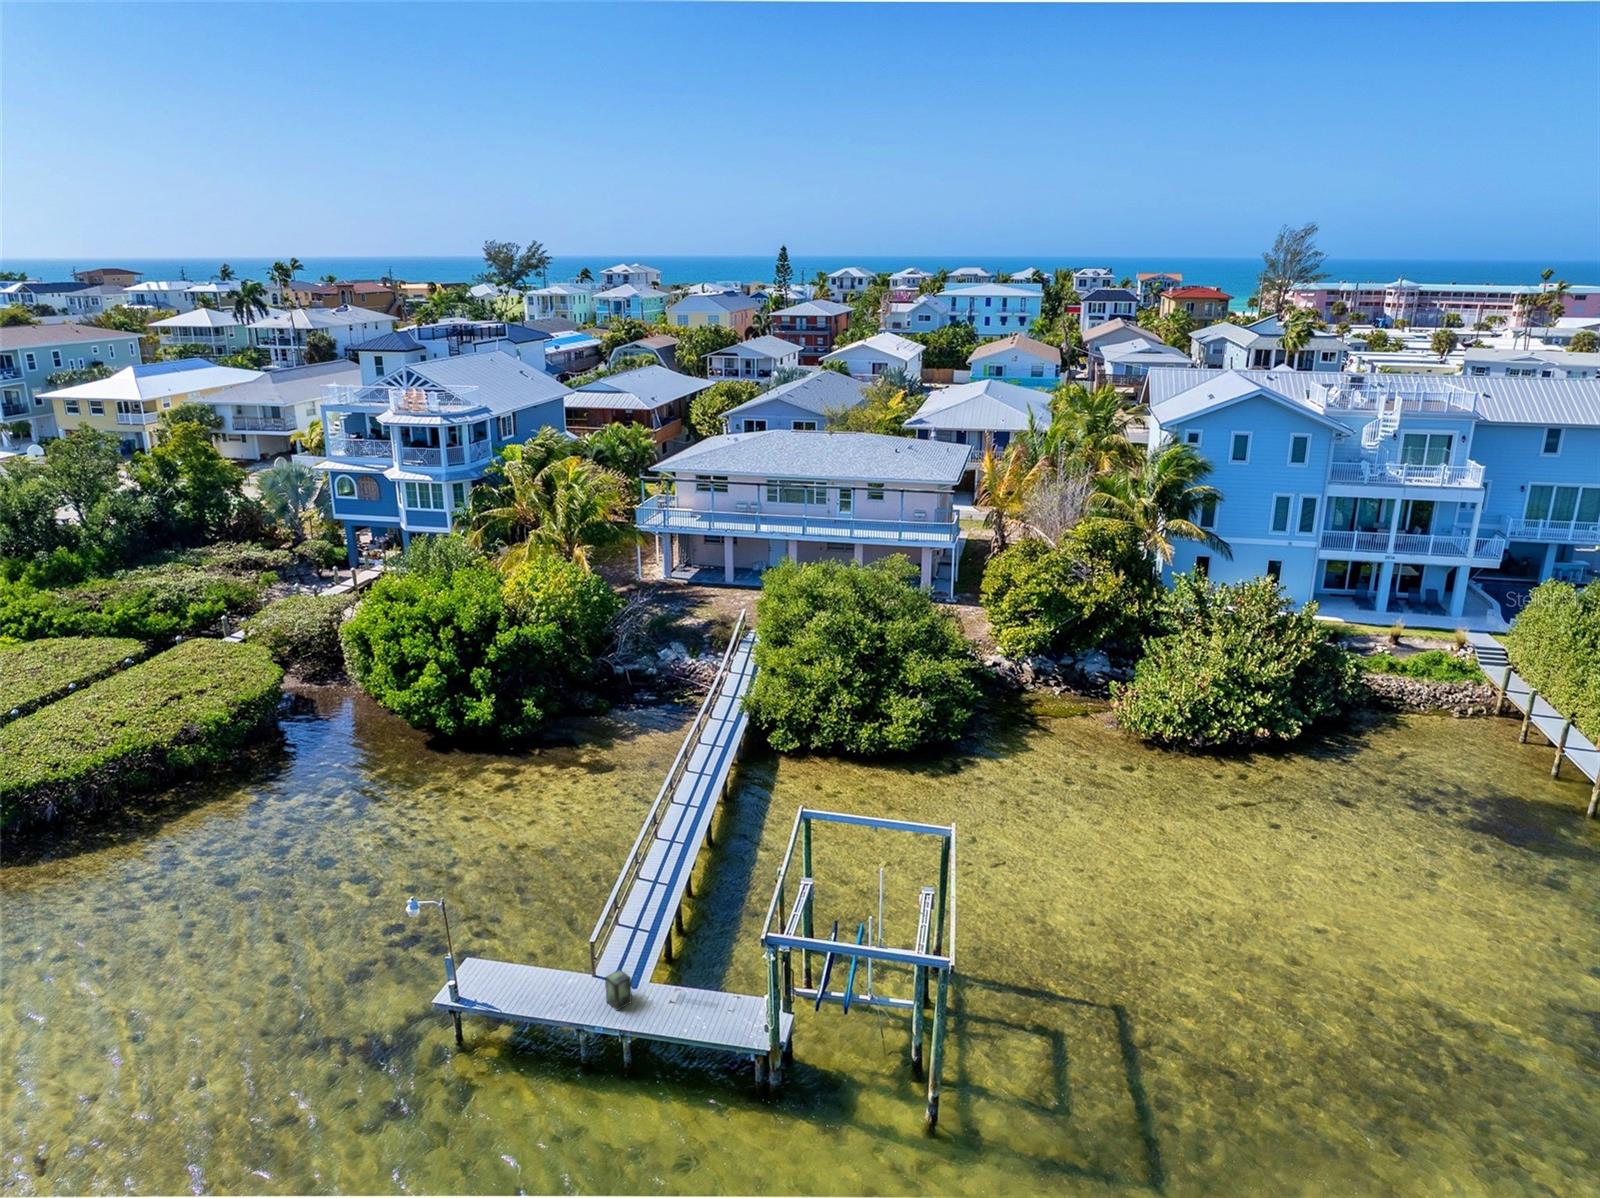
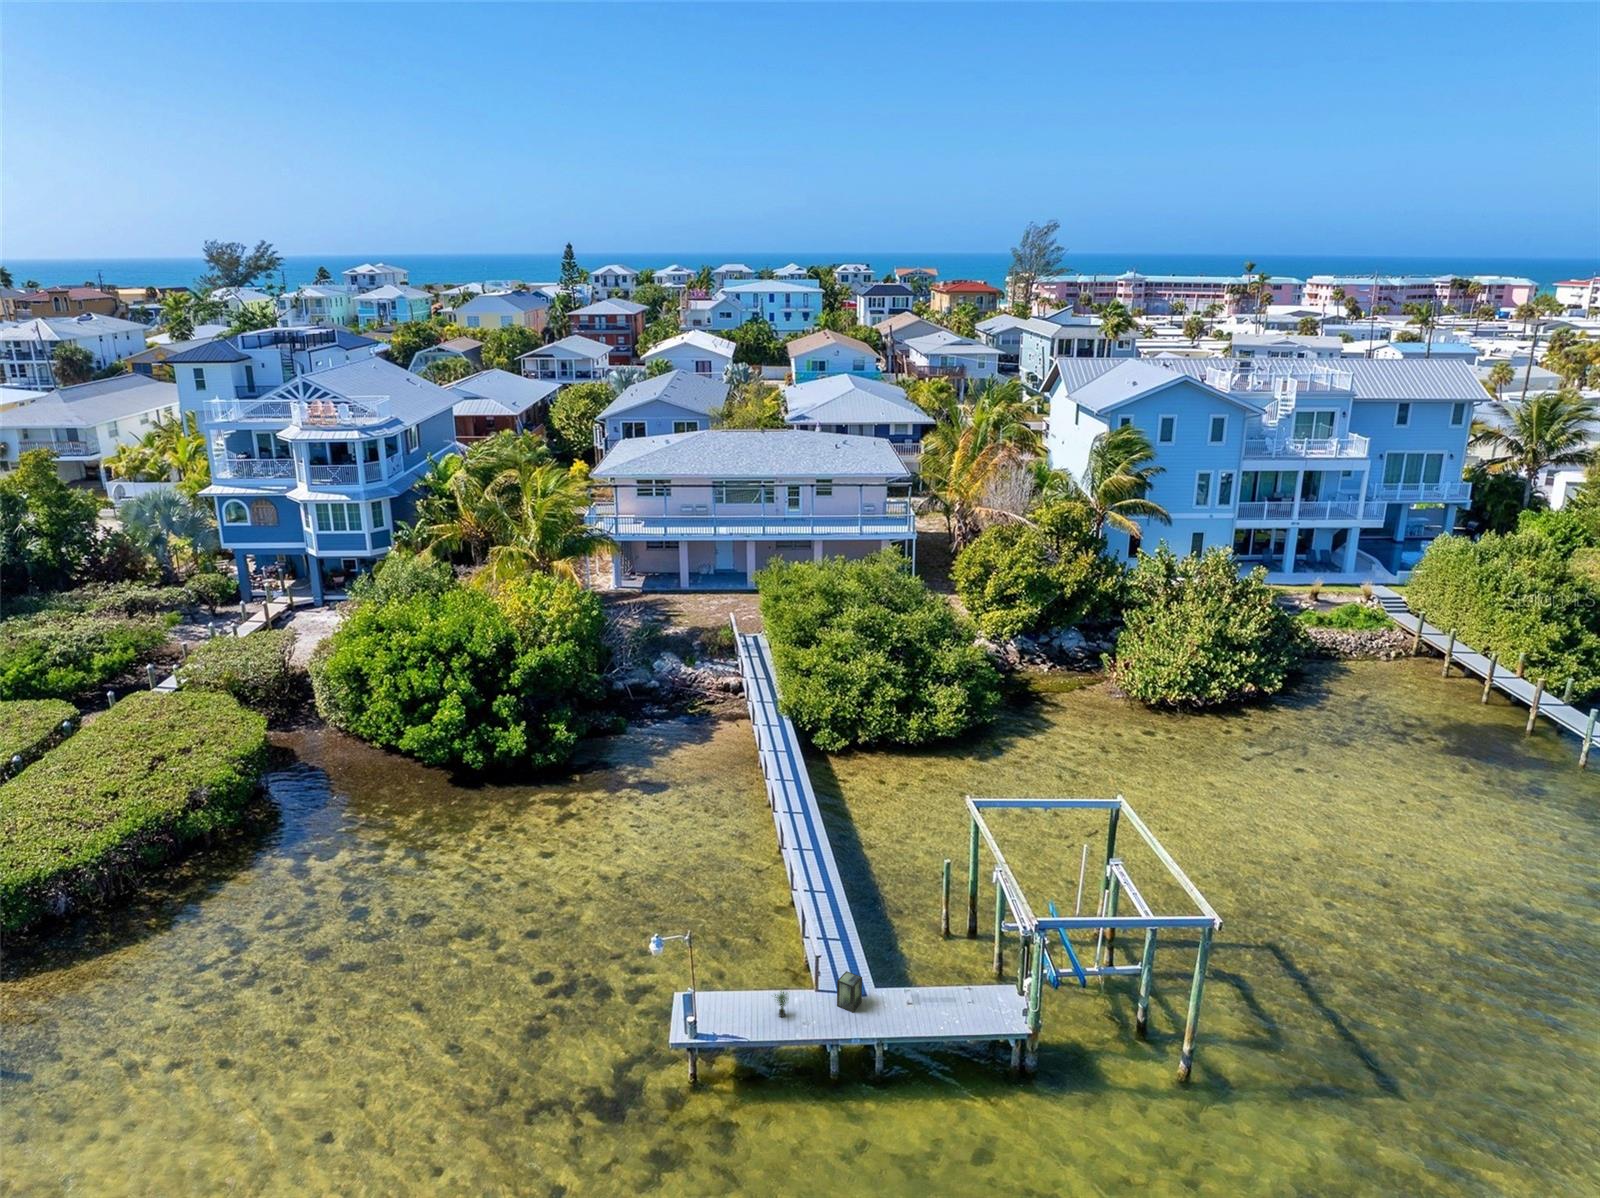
potted plant: none [541,975,559,1004] -> present [775,992,789,1017]

